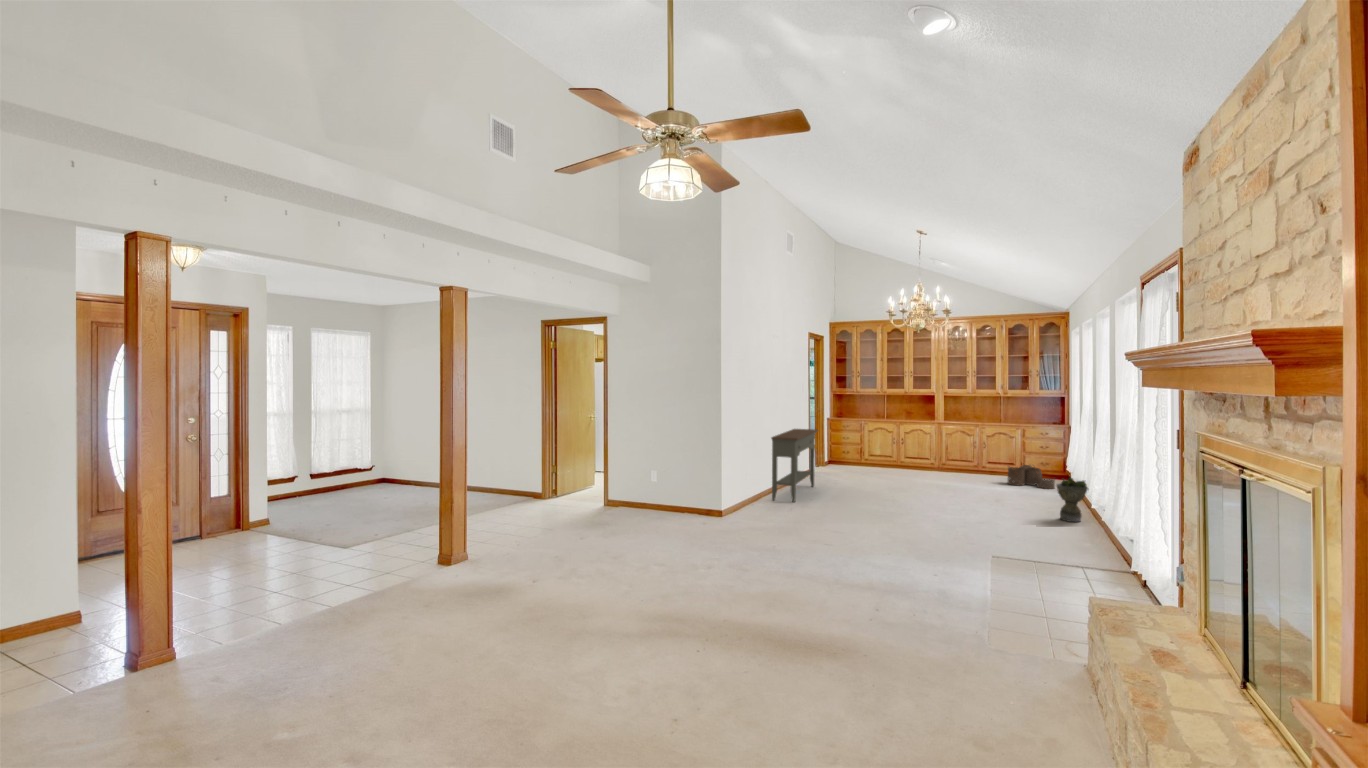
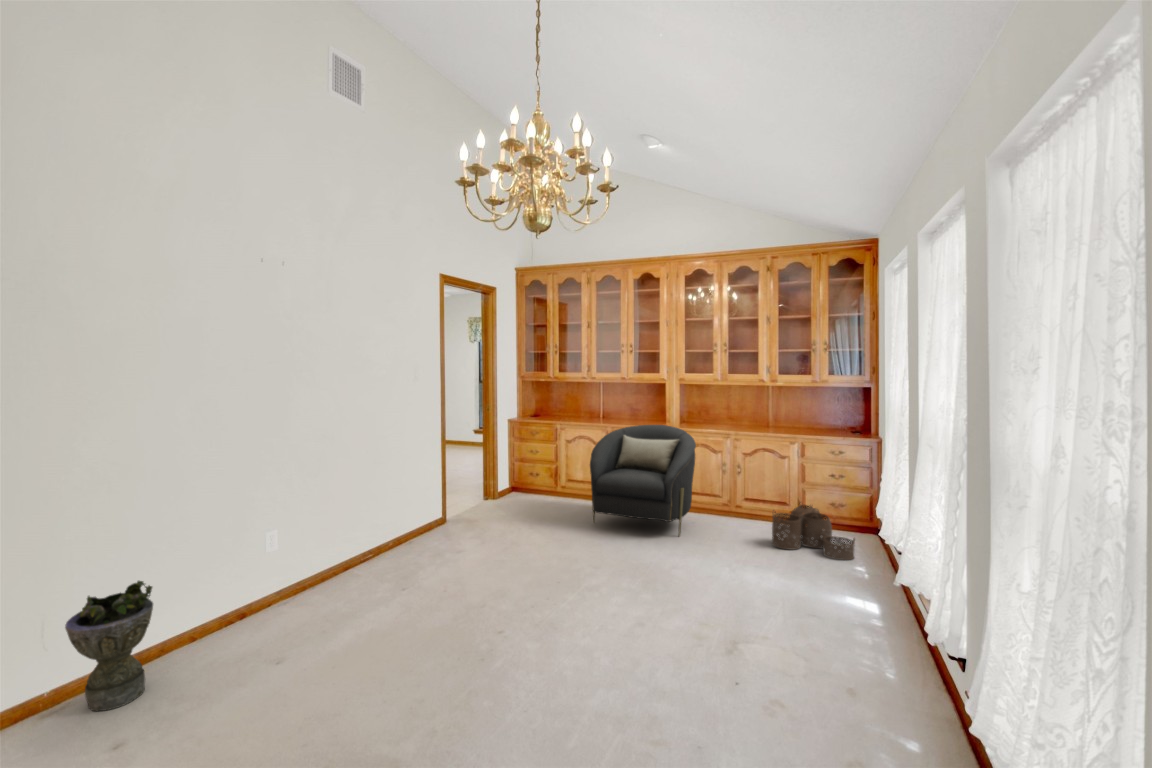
armchair: none [895,420,960,481] -> present [590,425,696,536]
console table: present [771,429,817,502] -> none [238,448,419,629]
planter: present [1057,478,1087,522] -> present [65,581,153,711]

